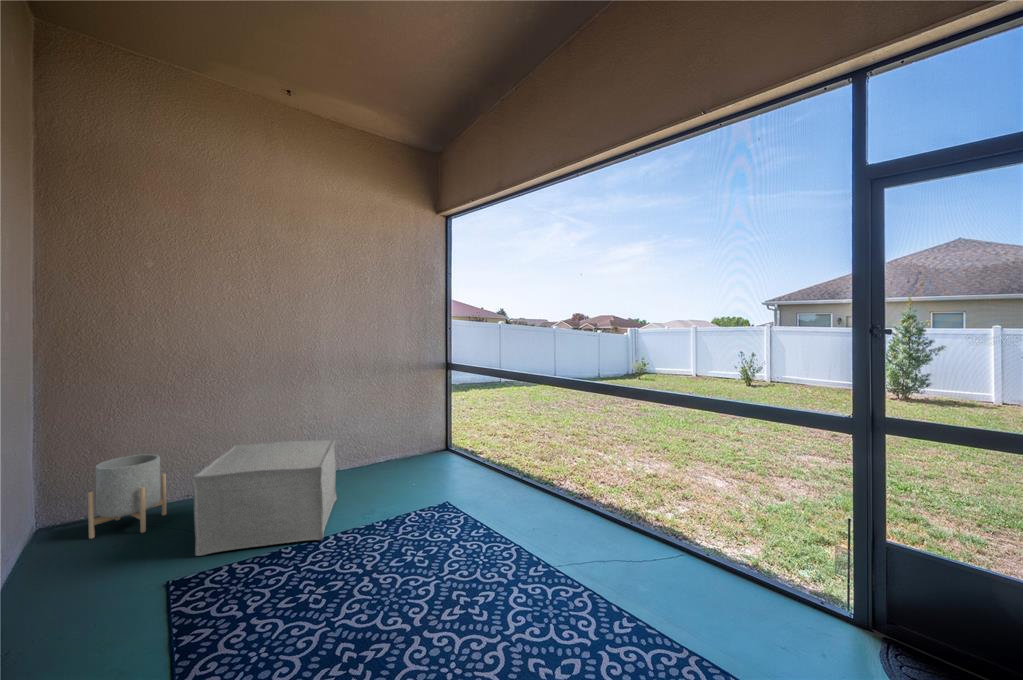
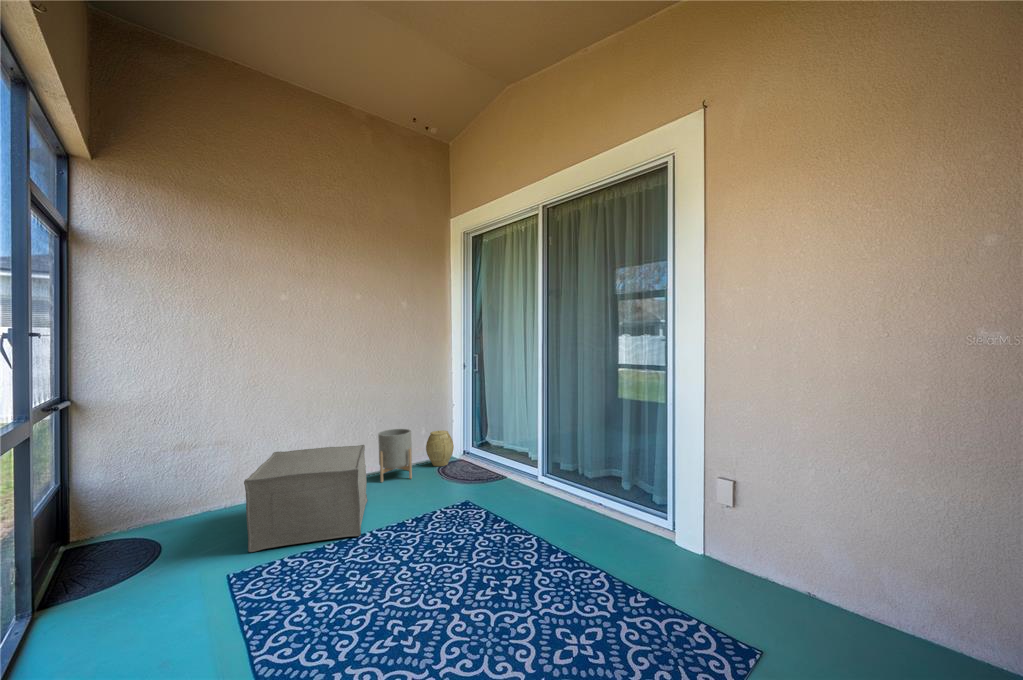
woven basket: none [406,425,435,463] -> present [426,430,454,466]
planter: present [88,454,166,539] -> present [378,429,412,482]

